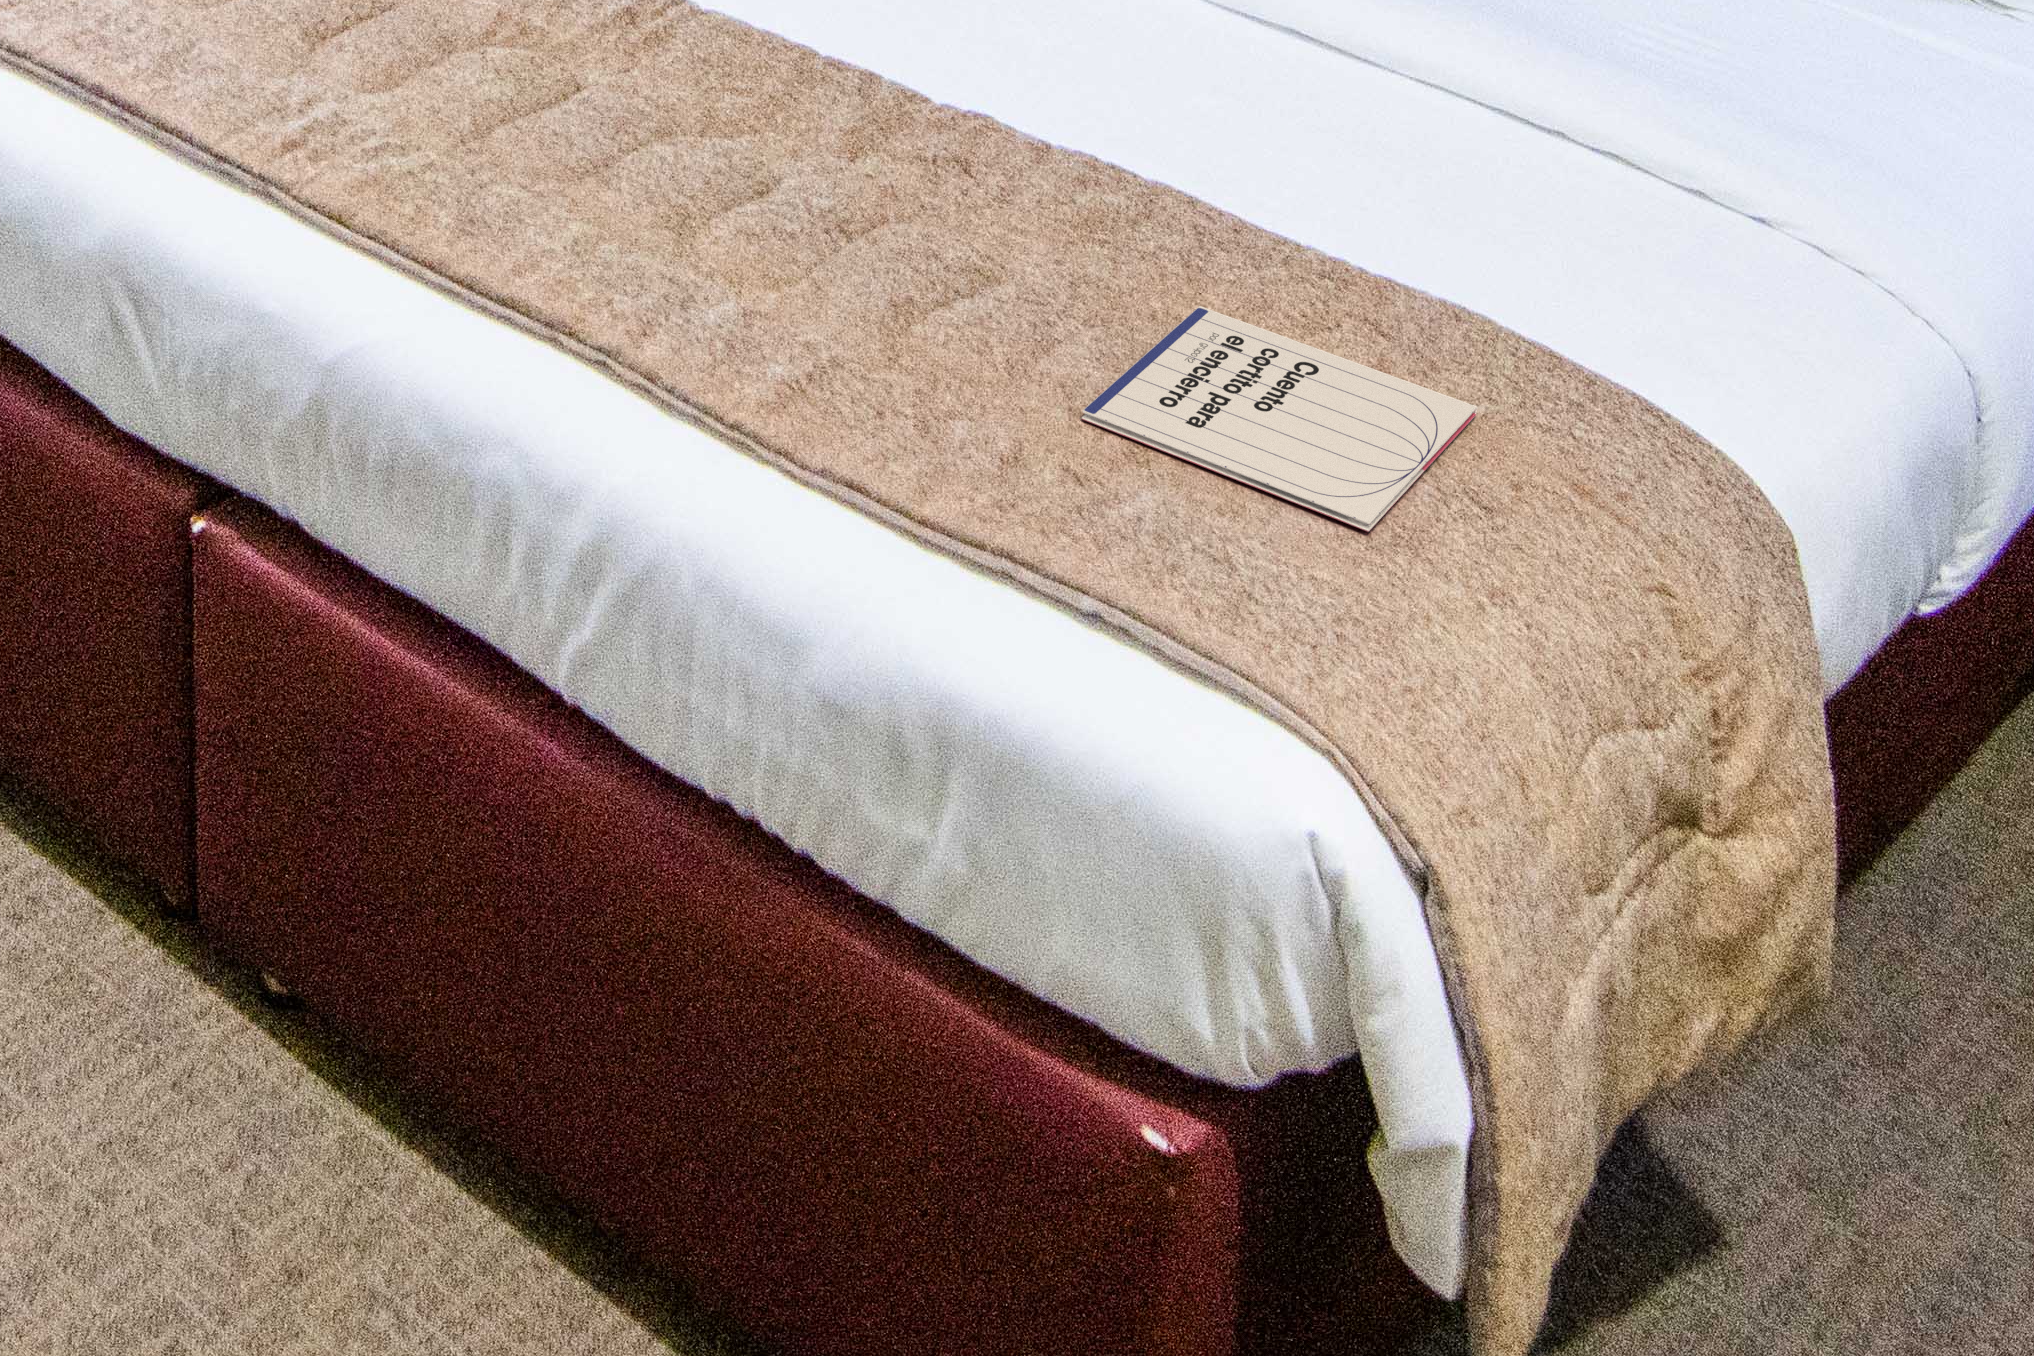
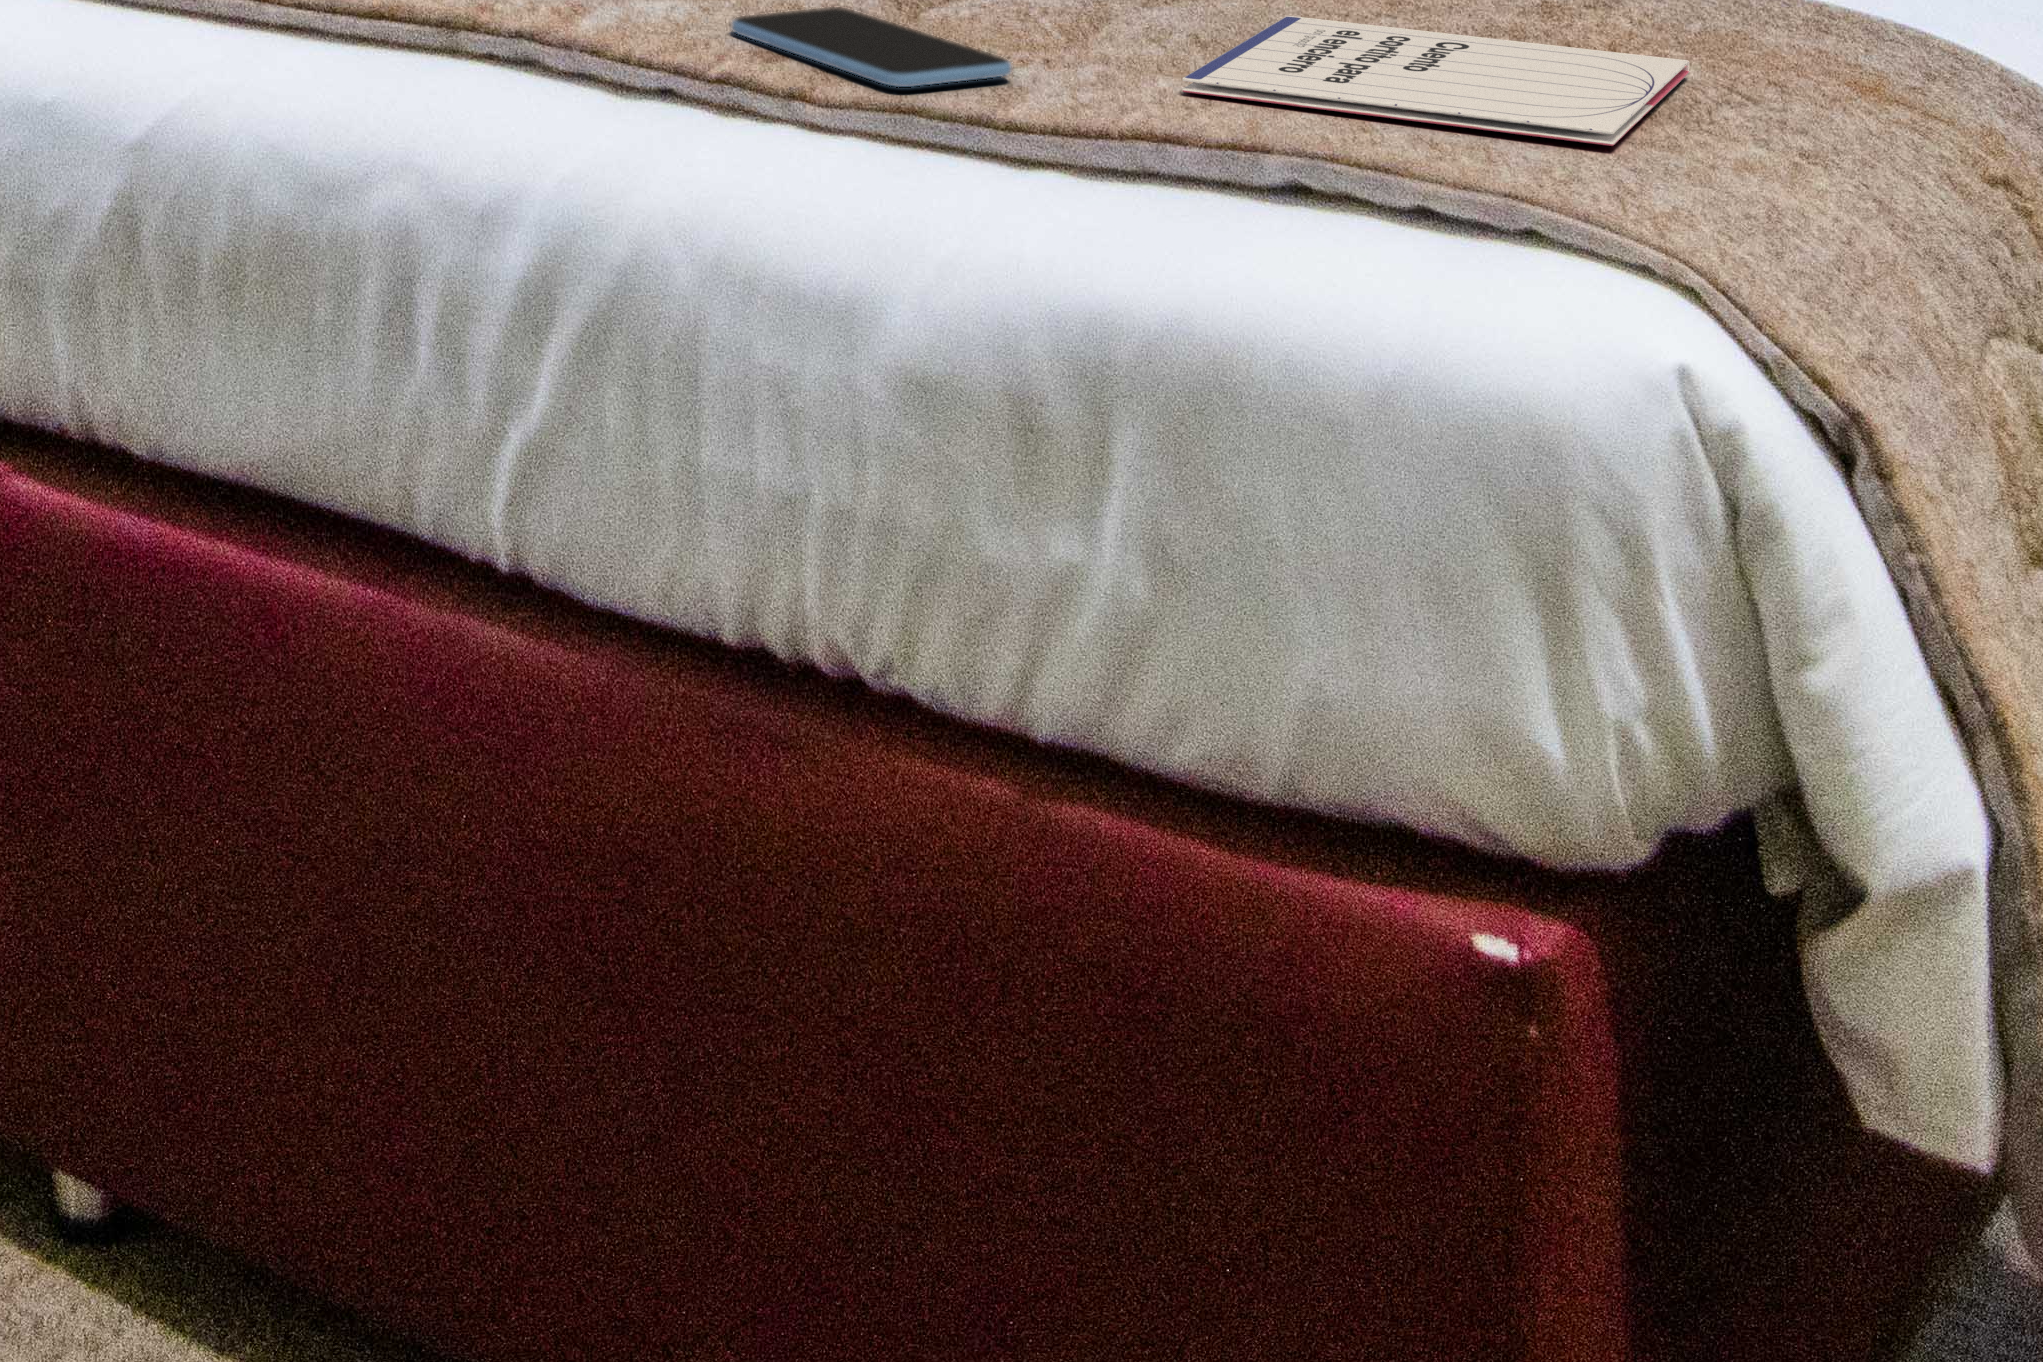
smartphone: none [772,273,961,403] -> present [732,7,1012,87]

